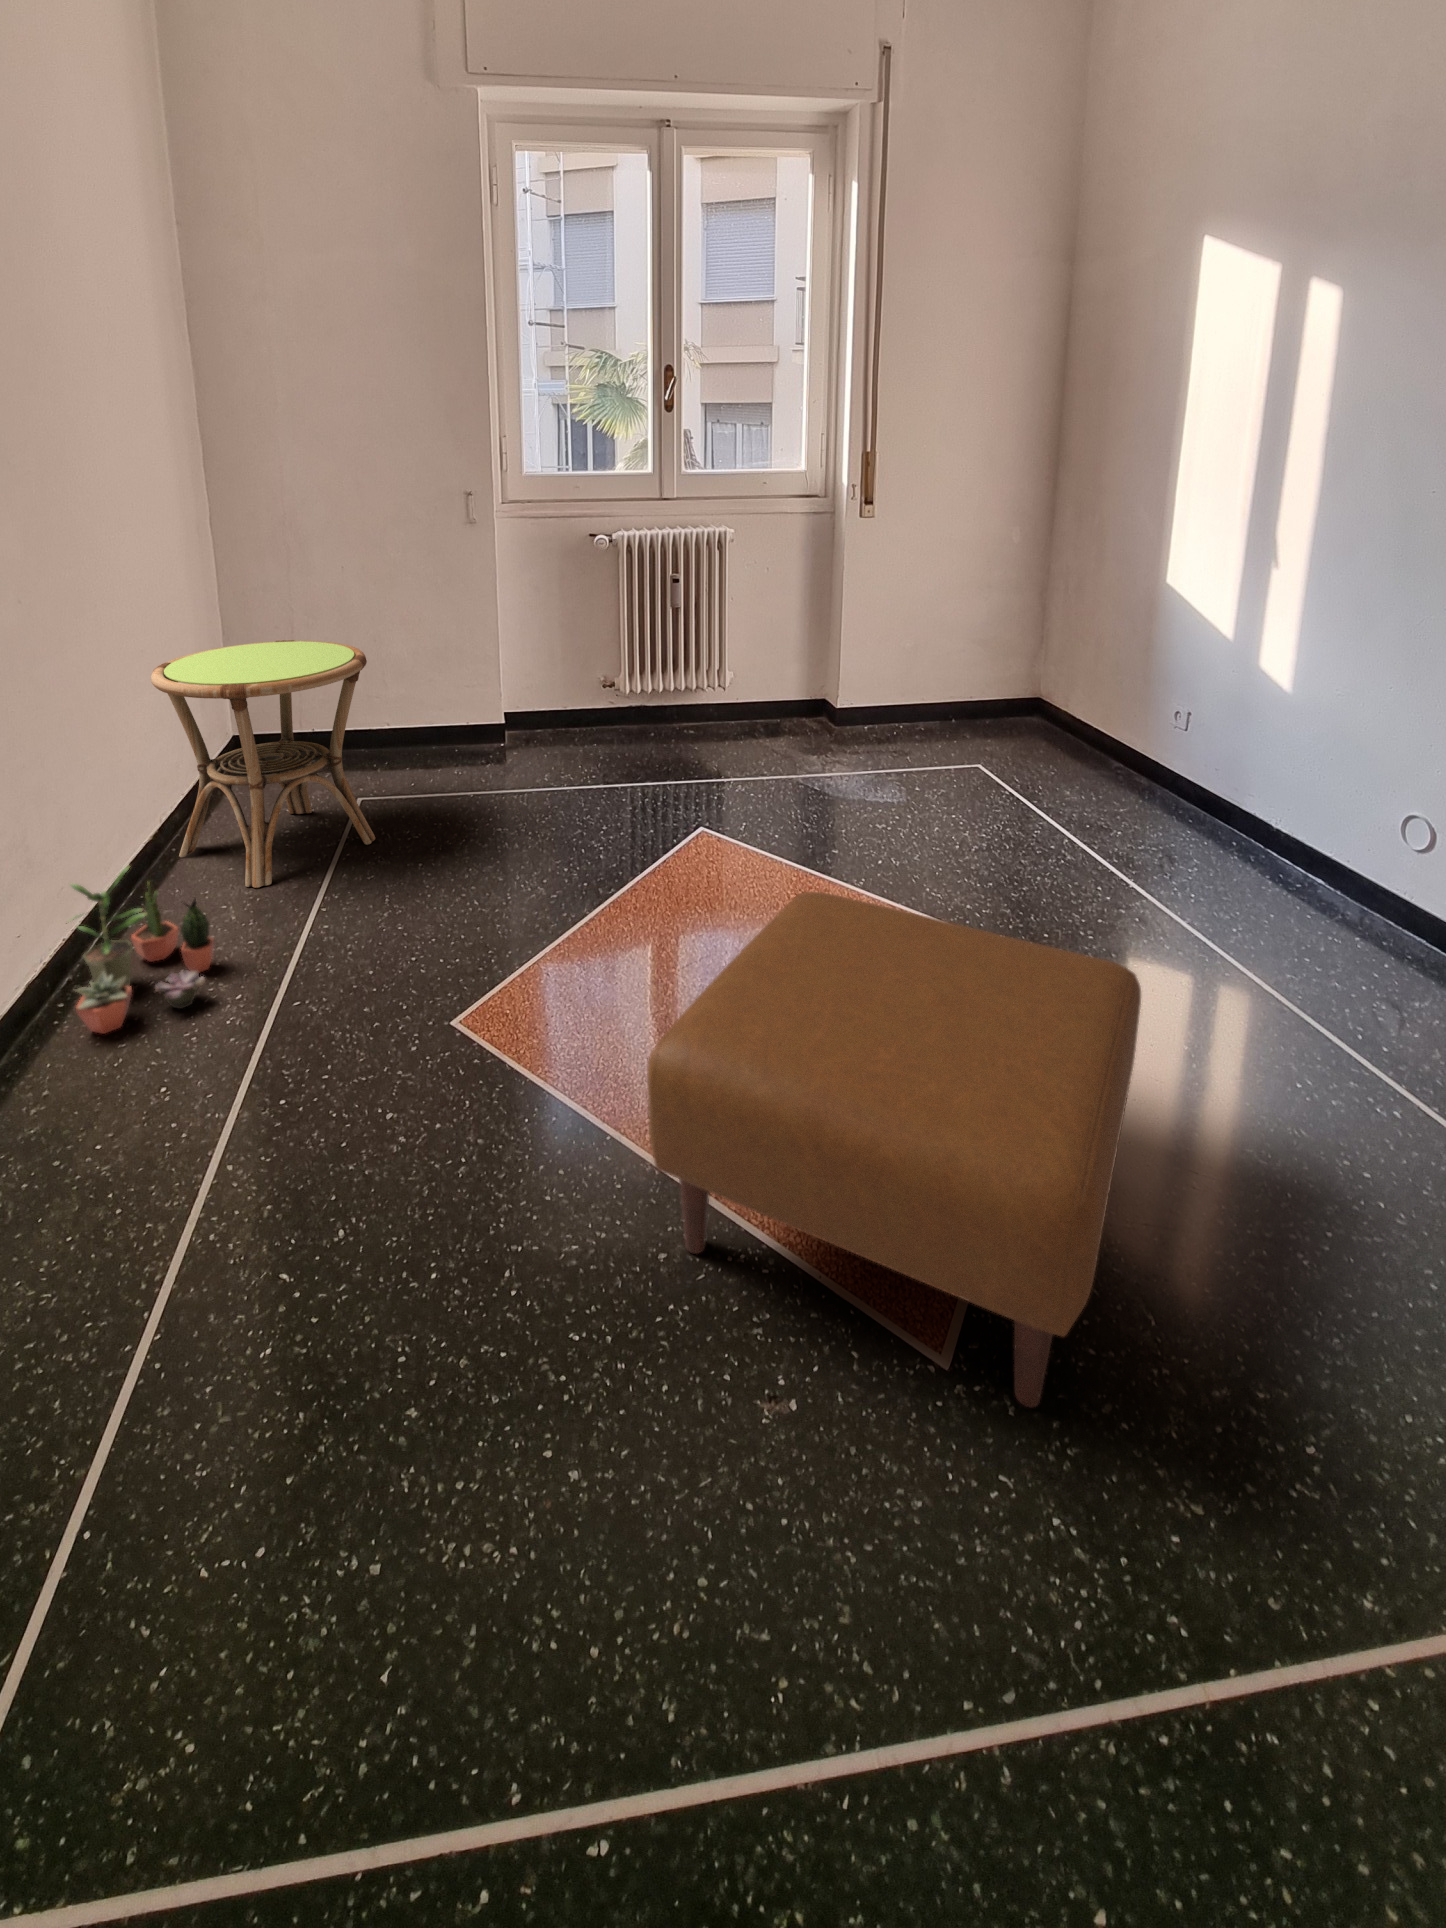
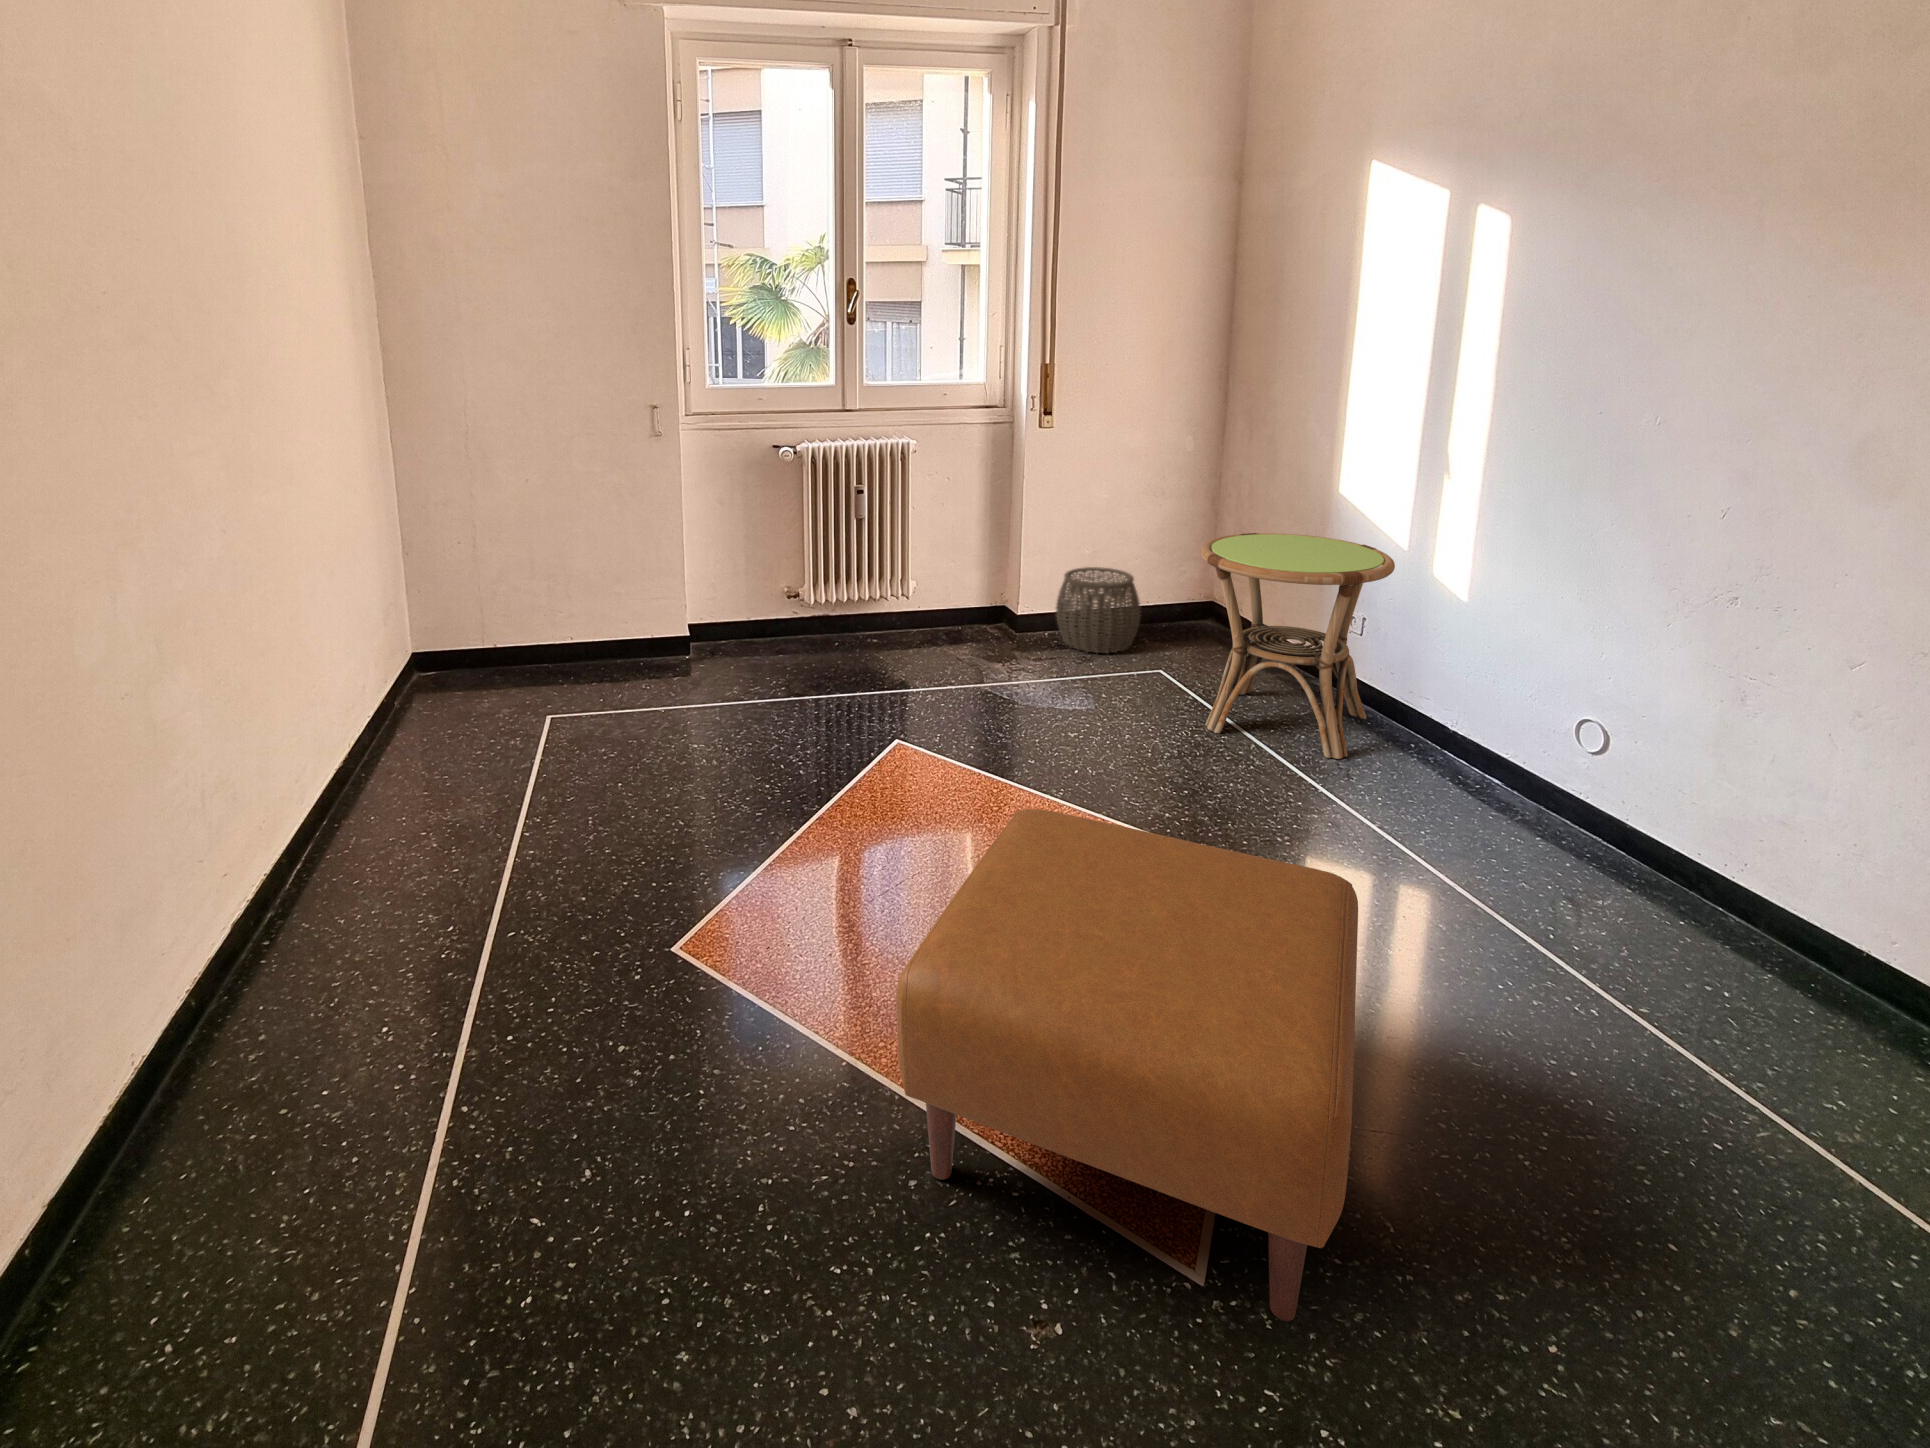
side table: present [151,640,375,888] -> present [1200,533,1395,759]
woven basket: none [880,662,967,749] -> present [1056,567,1140,653]
potted plant: present [66,866,214,1034] -> none [276,798,420,973]

